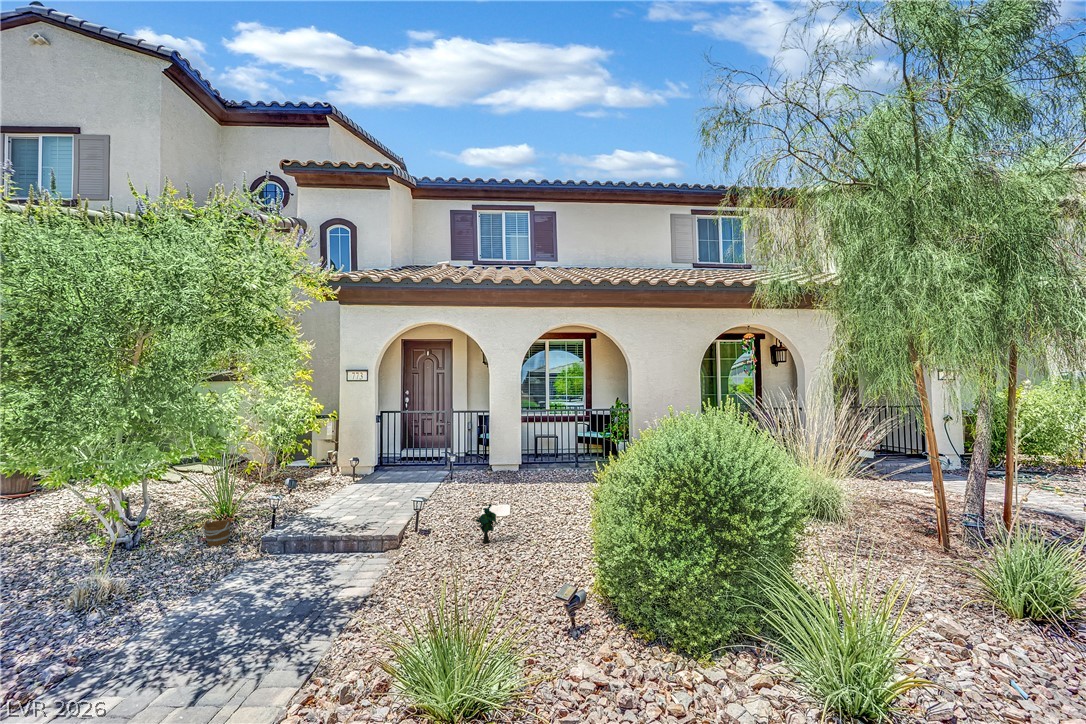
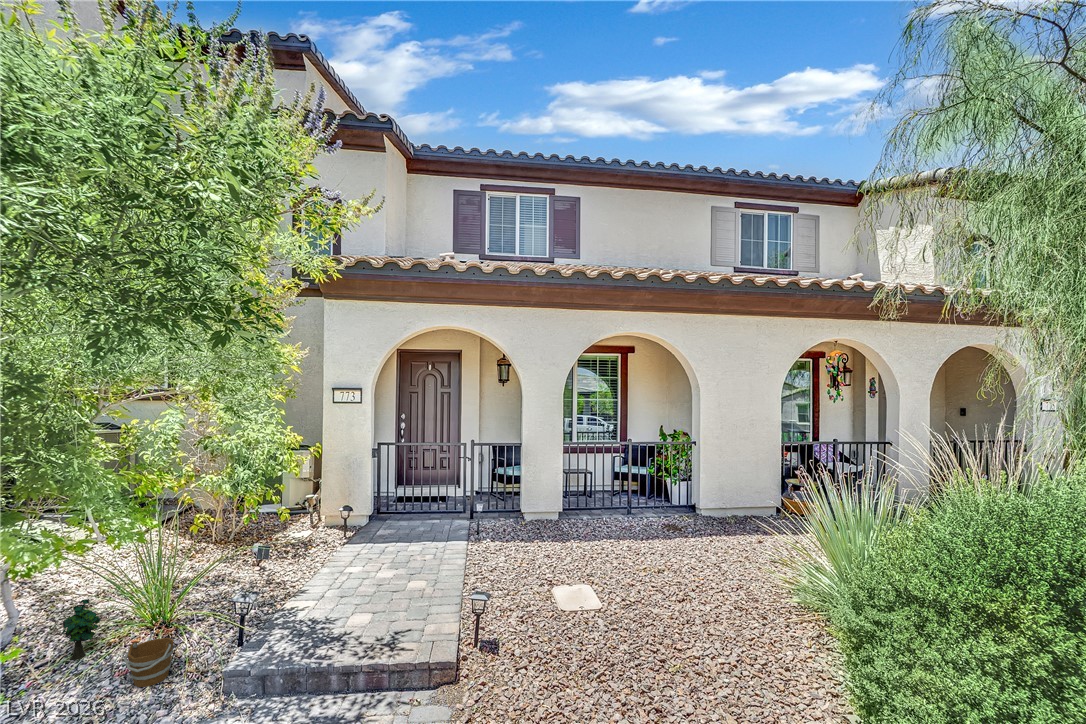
decorative plant: present [476,504,497,544] -> present [57,599,101,660]

